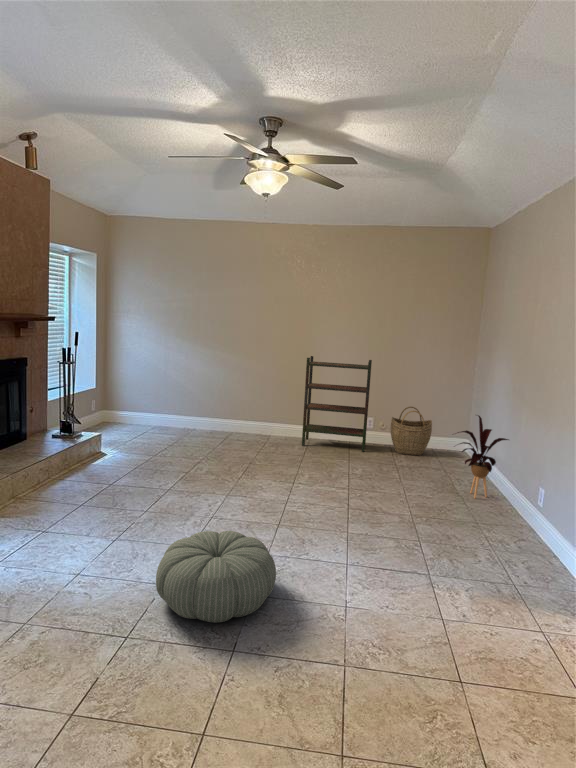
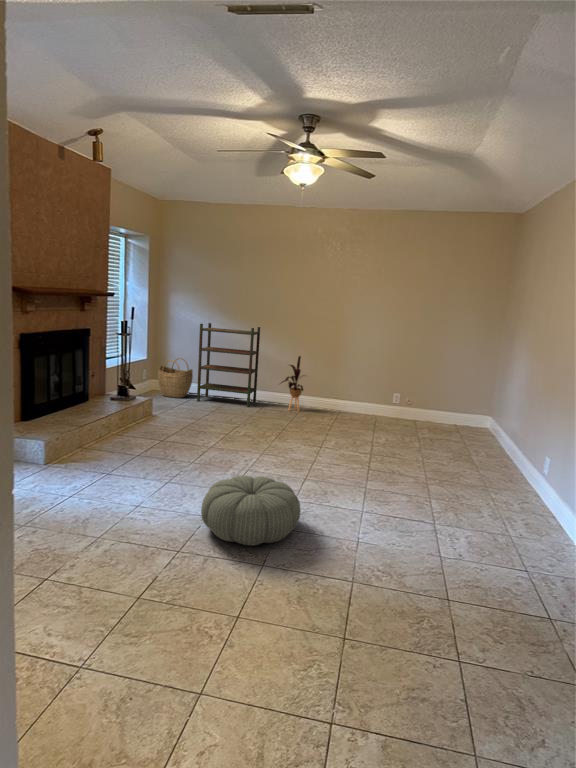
bookshelf: present [302,356,372,452] -> present [197,323,260,407]
woven basket: present [391,407,432,455] -> present [158,358,193,398]
house plant: present [458,415,509,498] -> present [281,356,303,411]

